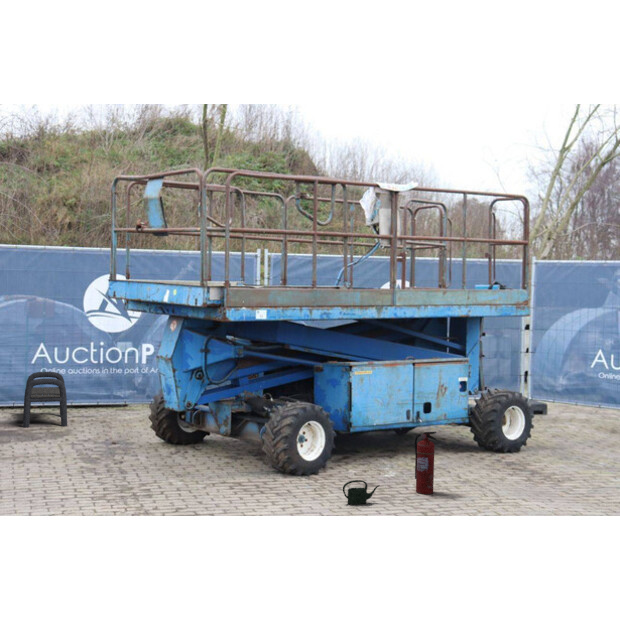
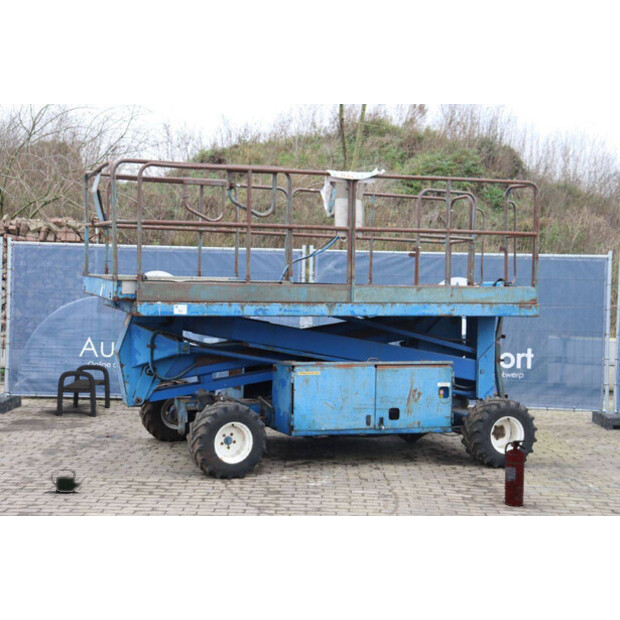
fire extinguisher: present [415,432,437,494] -> present [504,440,526,506]
watering can: present [343,480,379,504] -> present [51,469,81,493]

